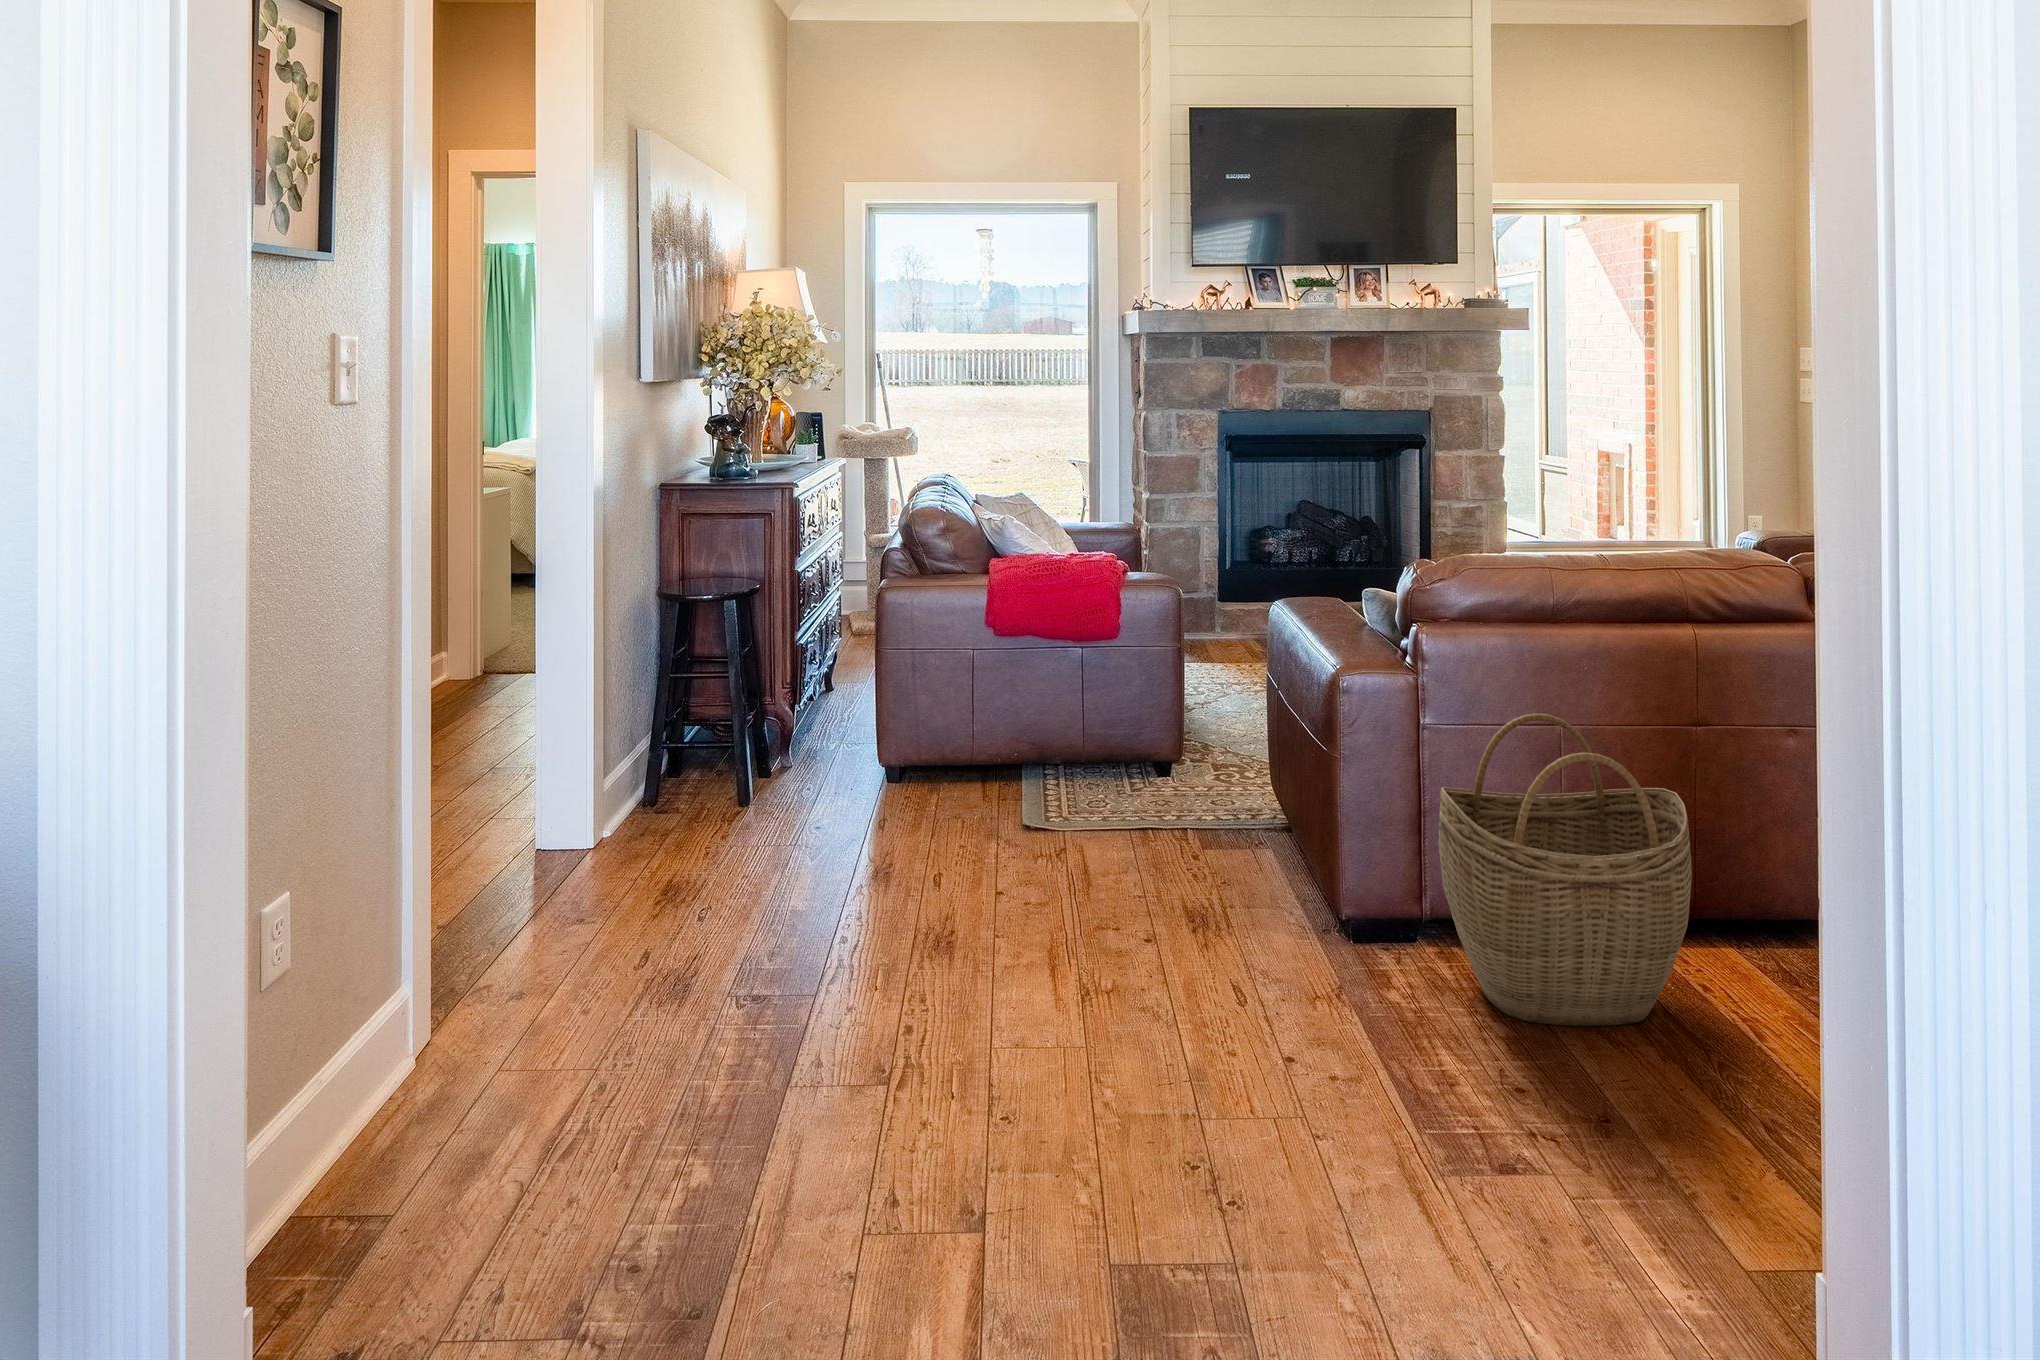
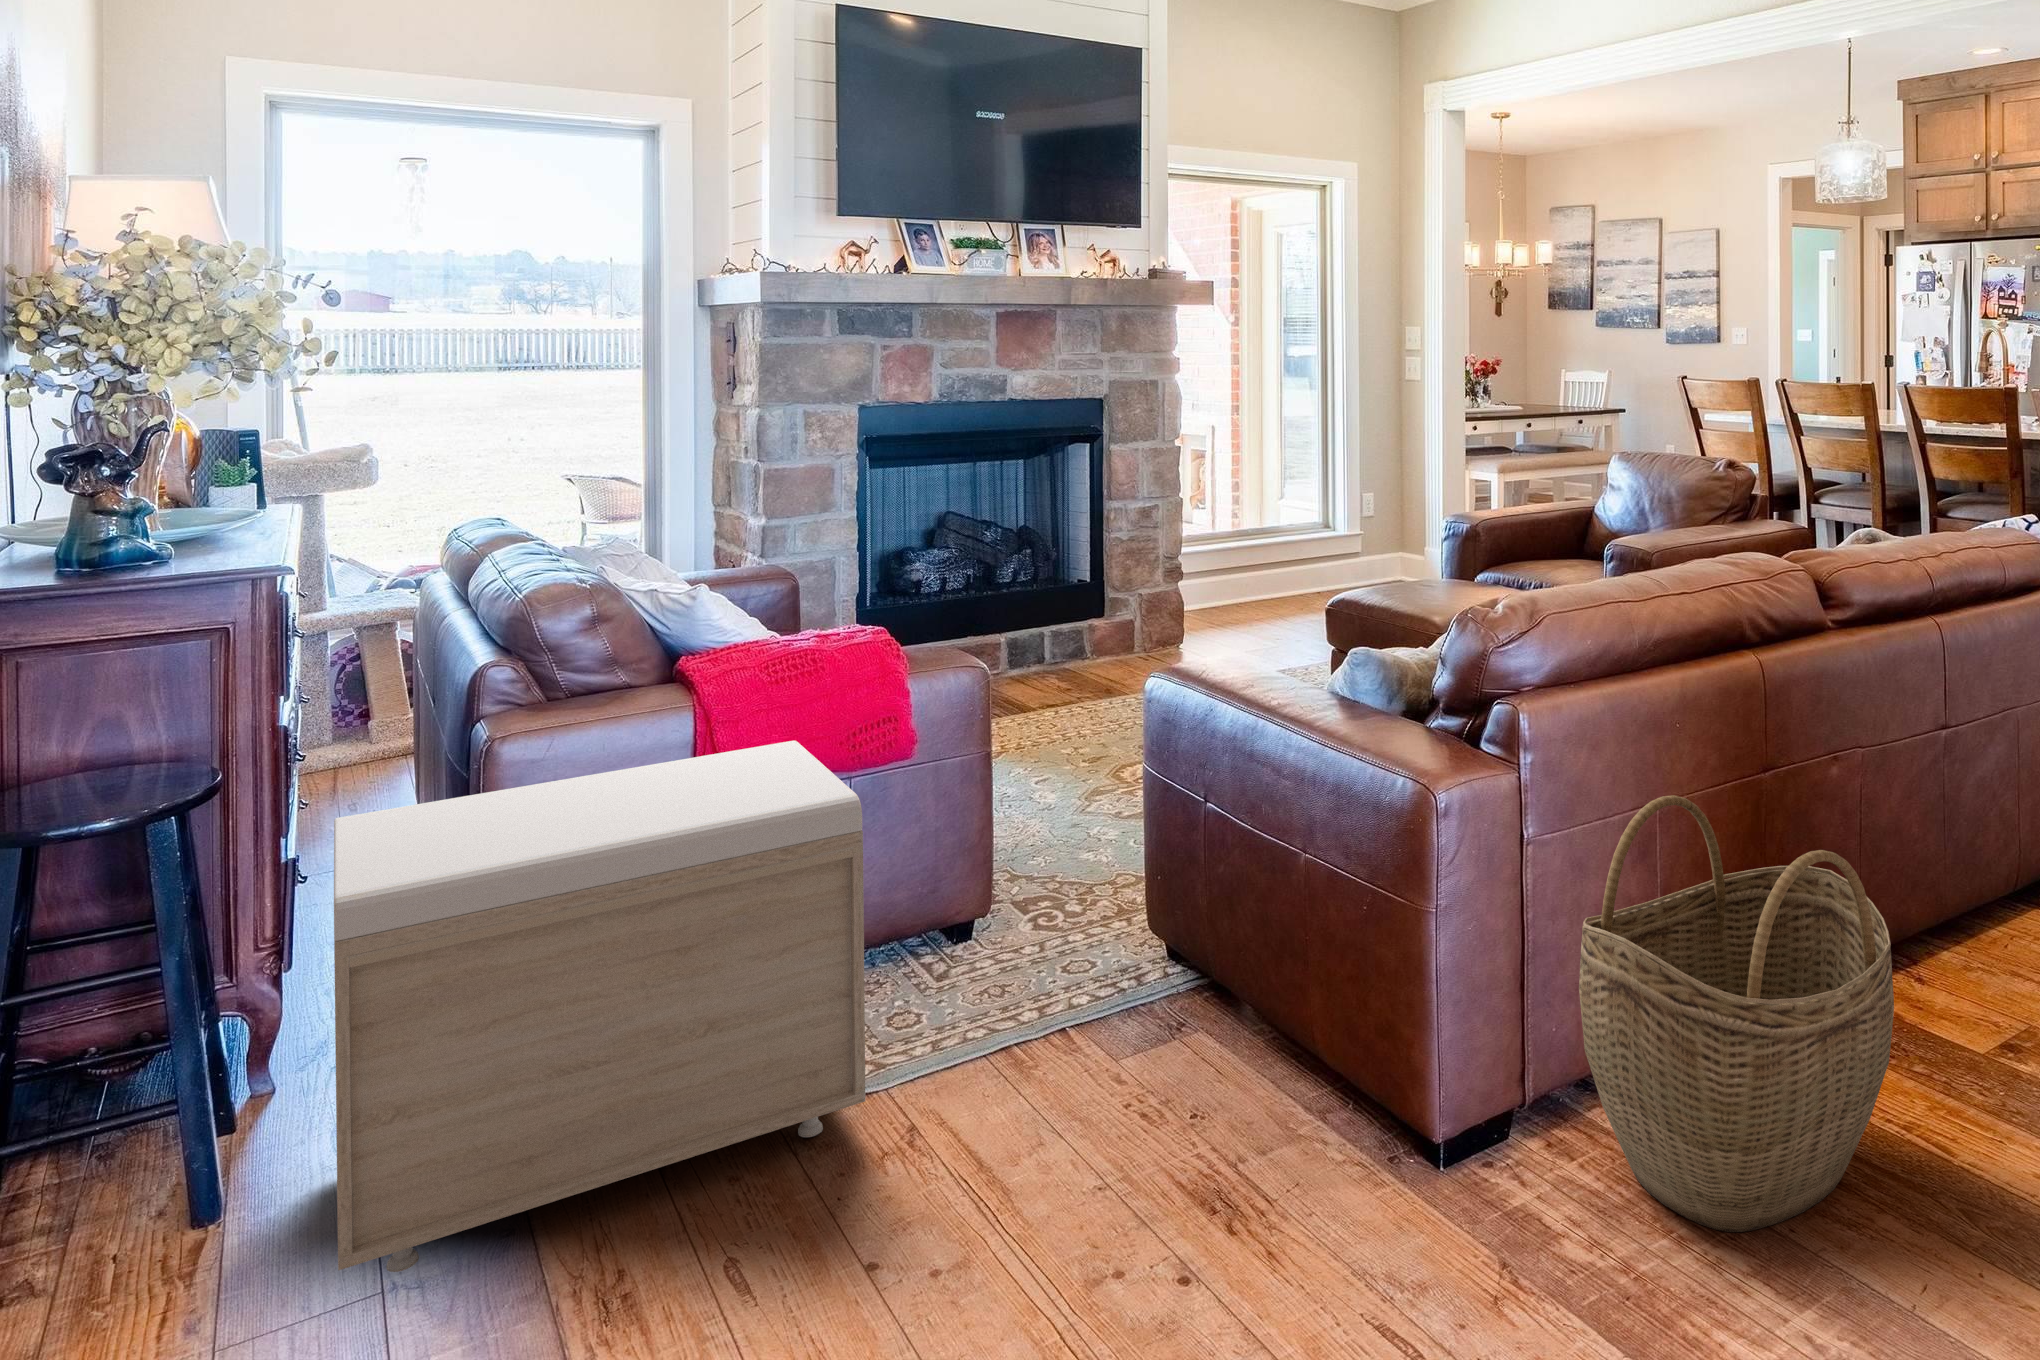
storage bench: none [775,613,1038,842] -> present [334,741,865,1272]

